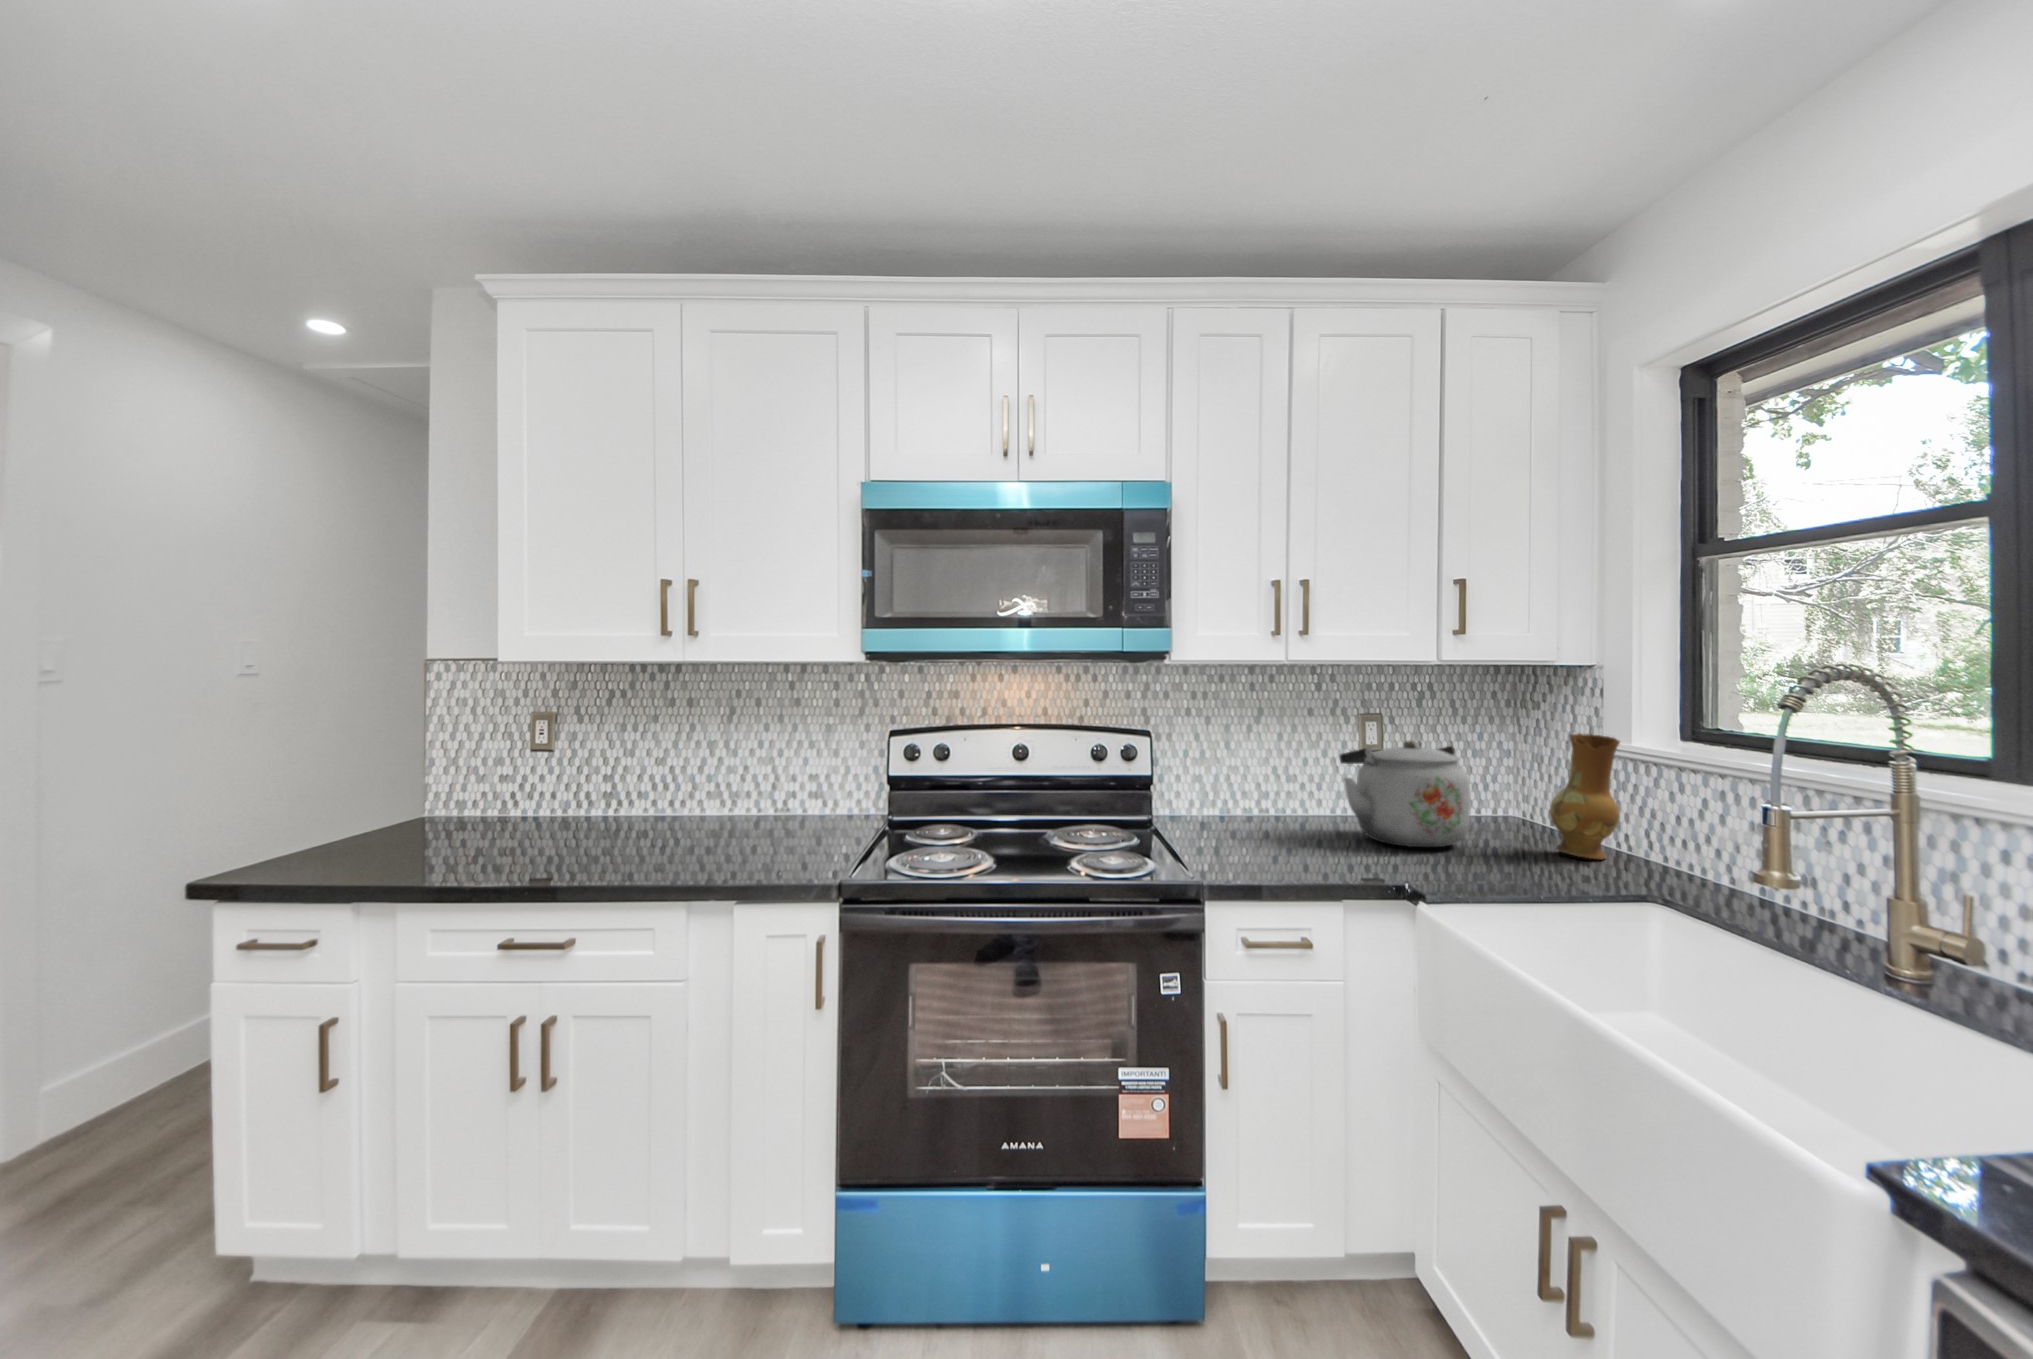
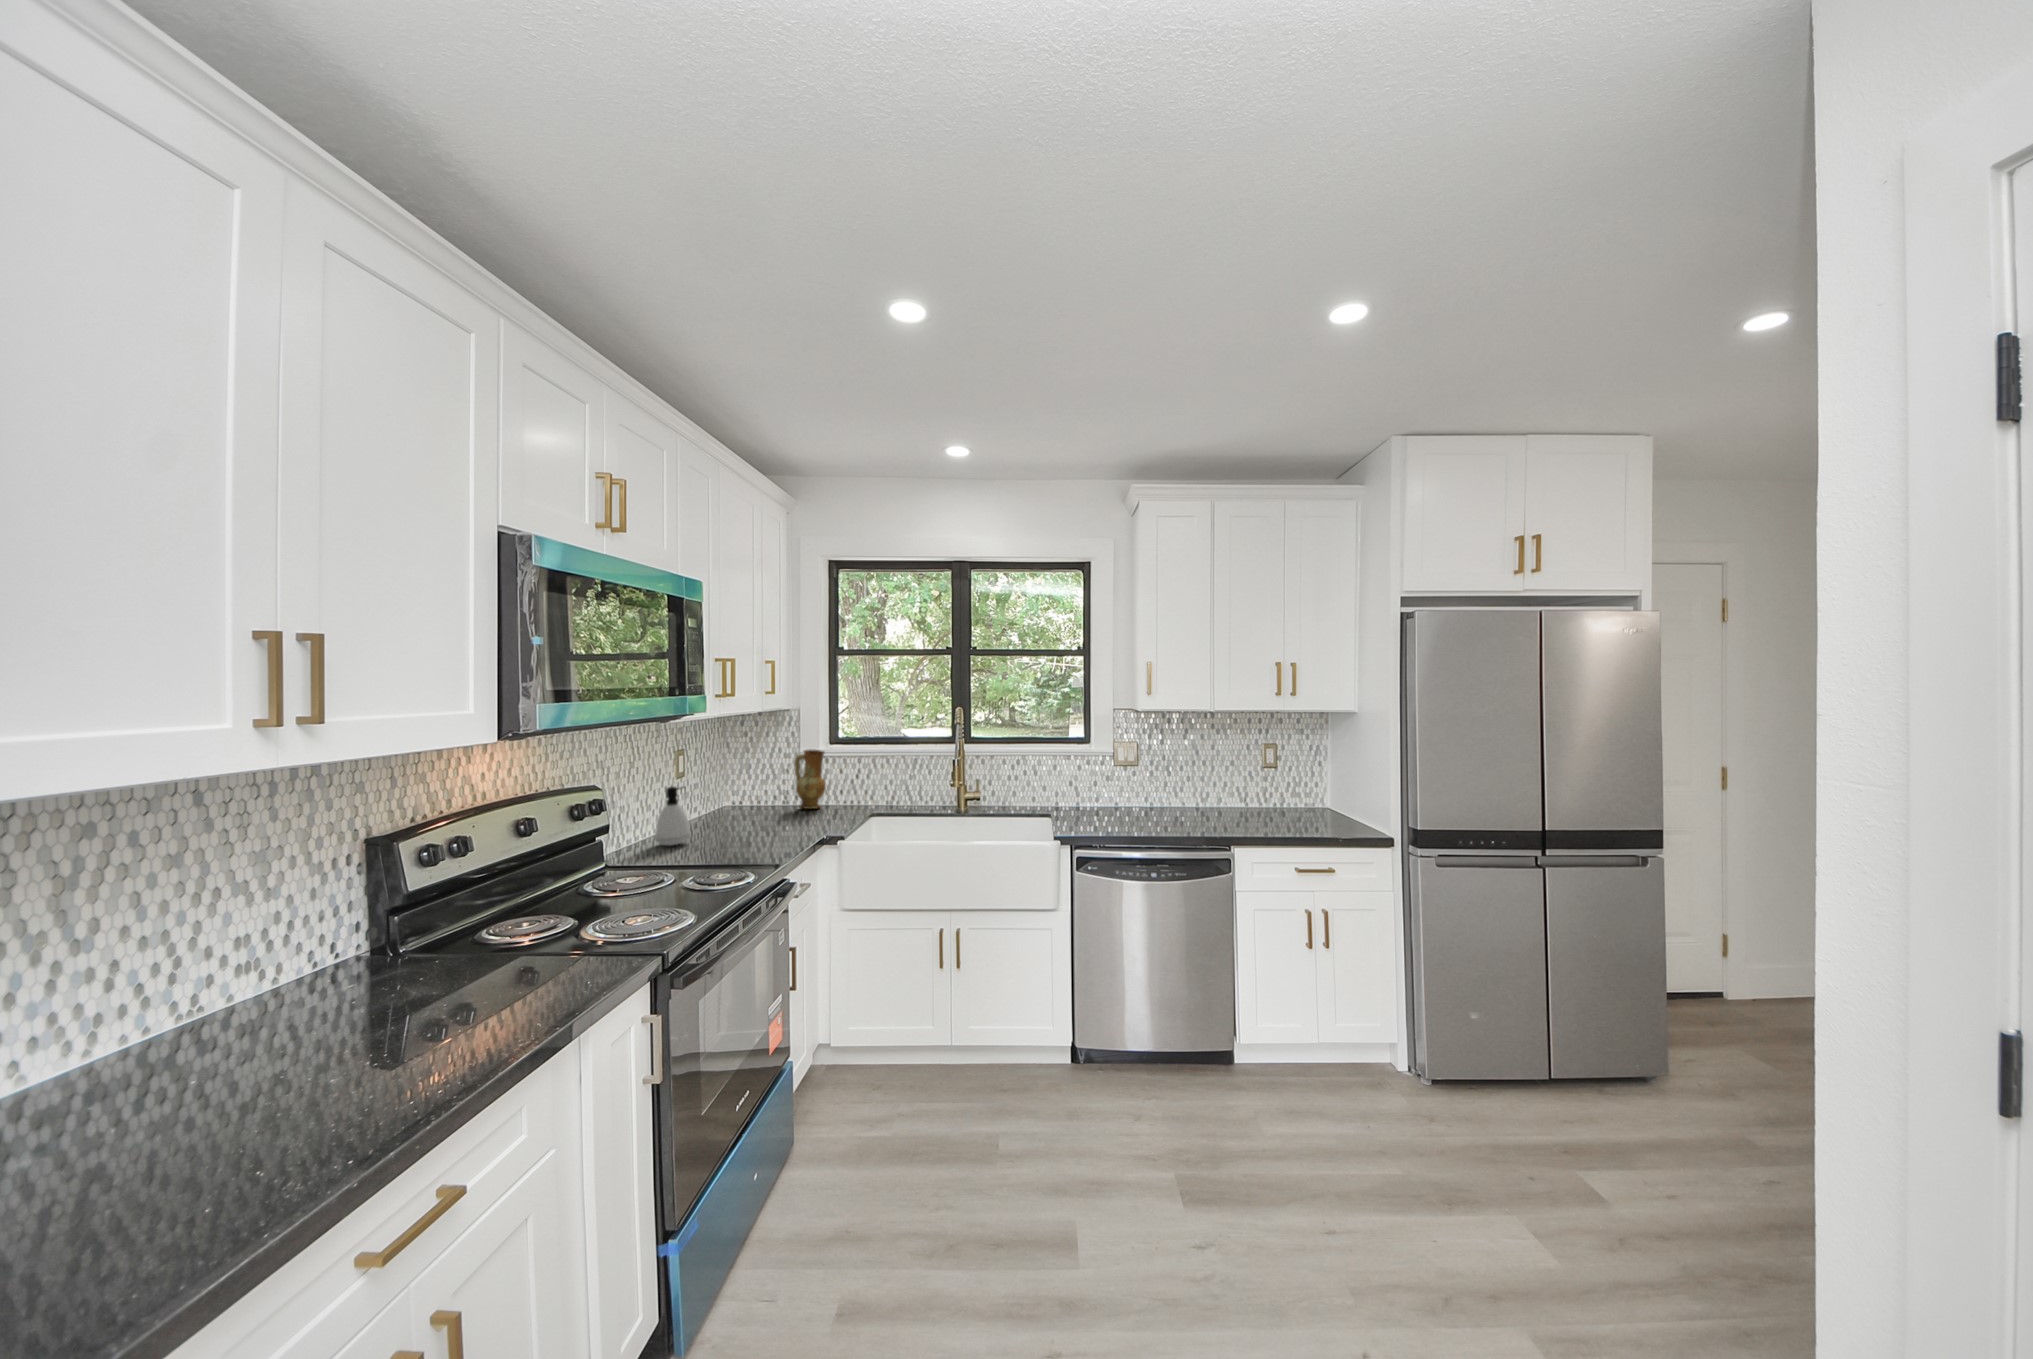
kettle: present [1339,740,1470,847] -> none [703,766,778,828]
soap dispenser: none [1235,746,1285,832] -> present [655,786,690,846]

